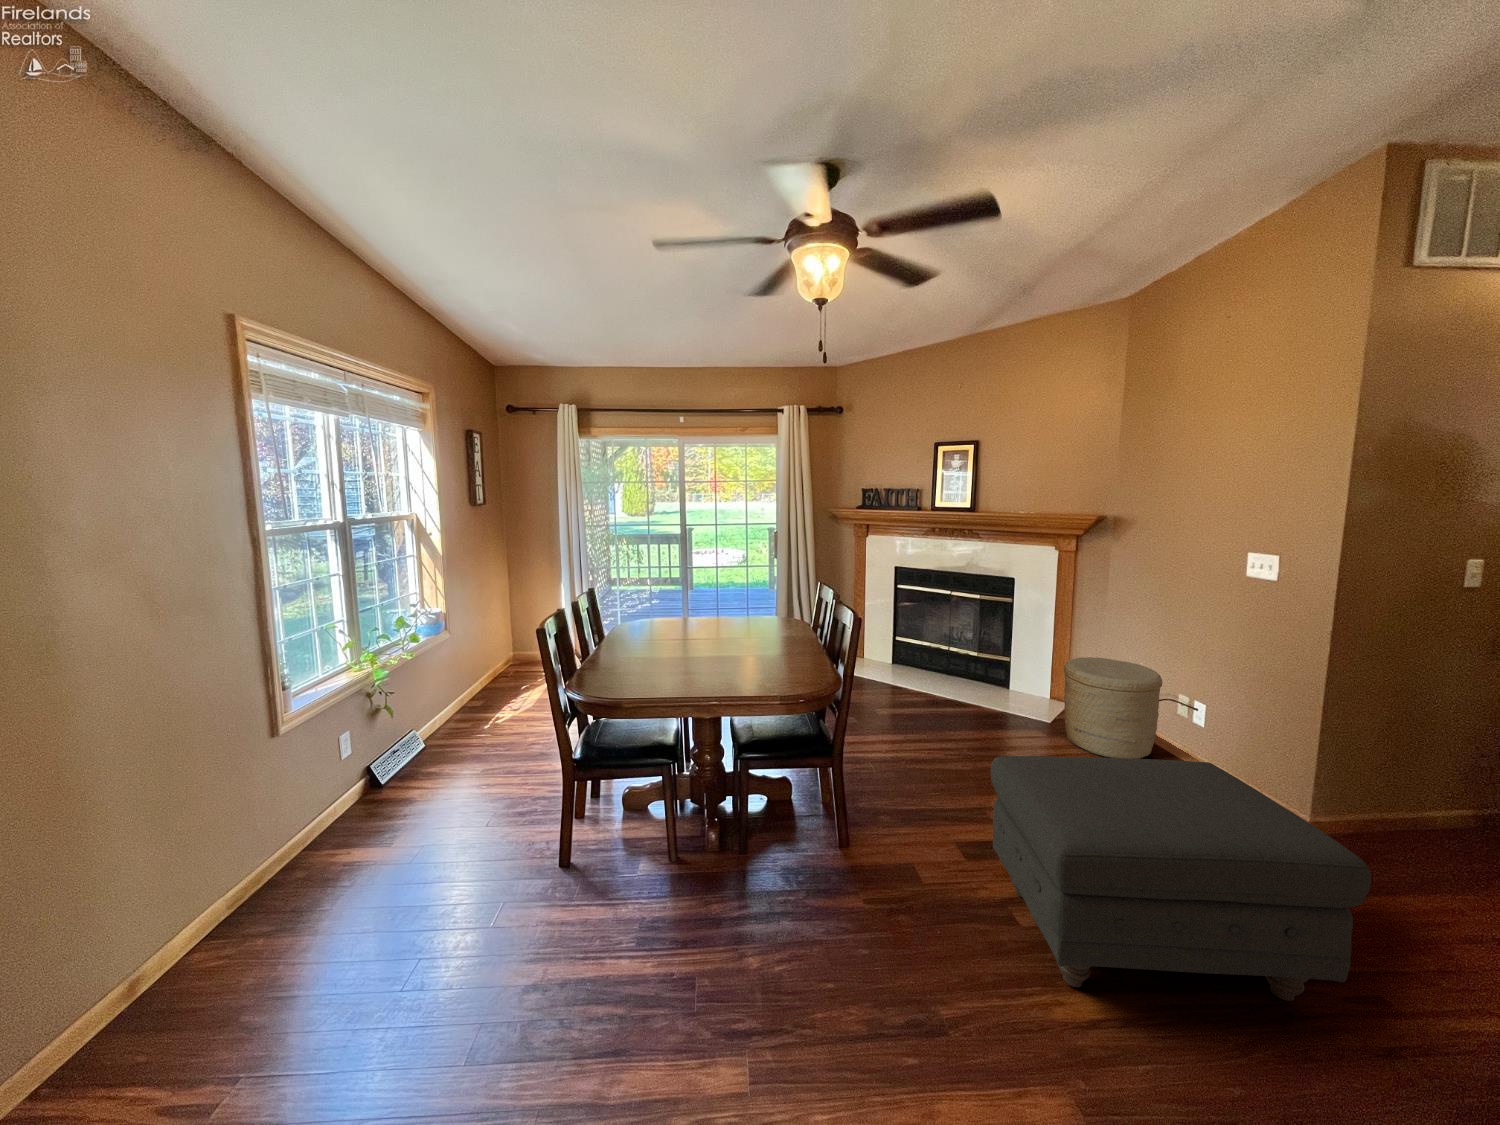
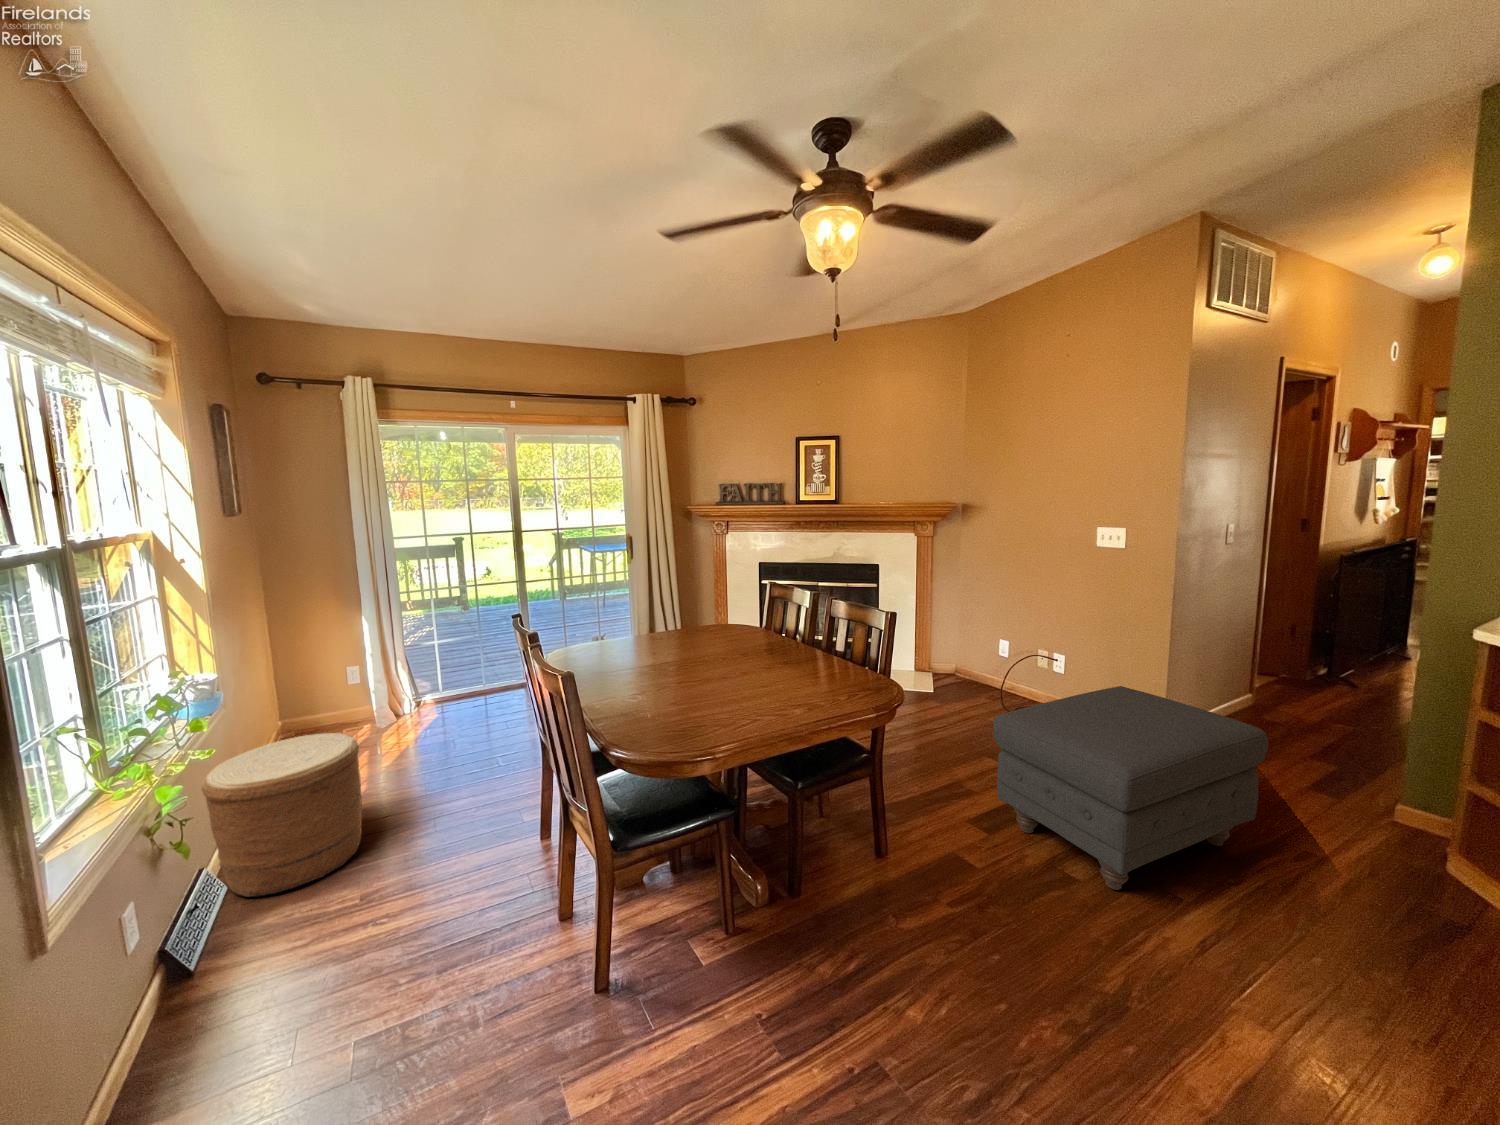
woven basket: present [1064,657,1162,759] -> present [202,733,362,897]

